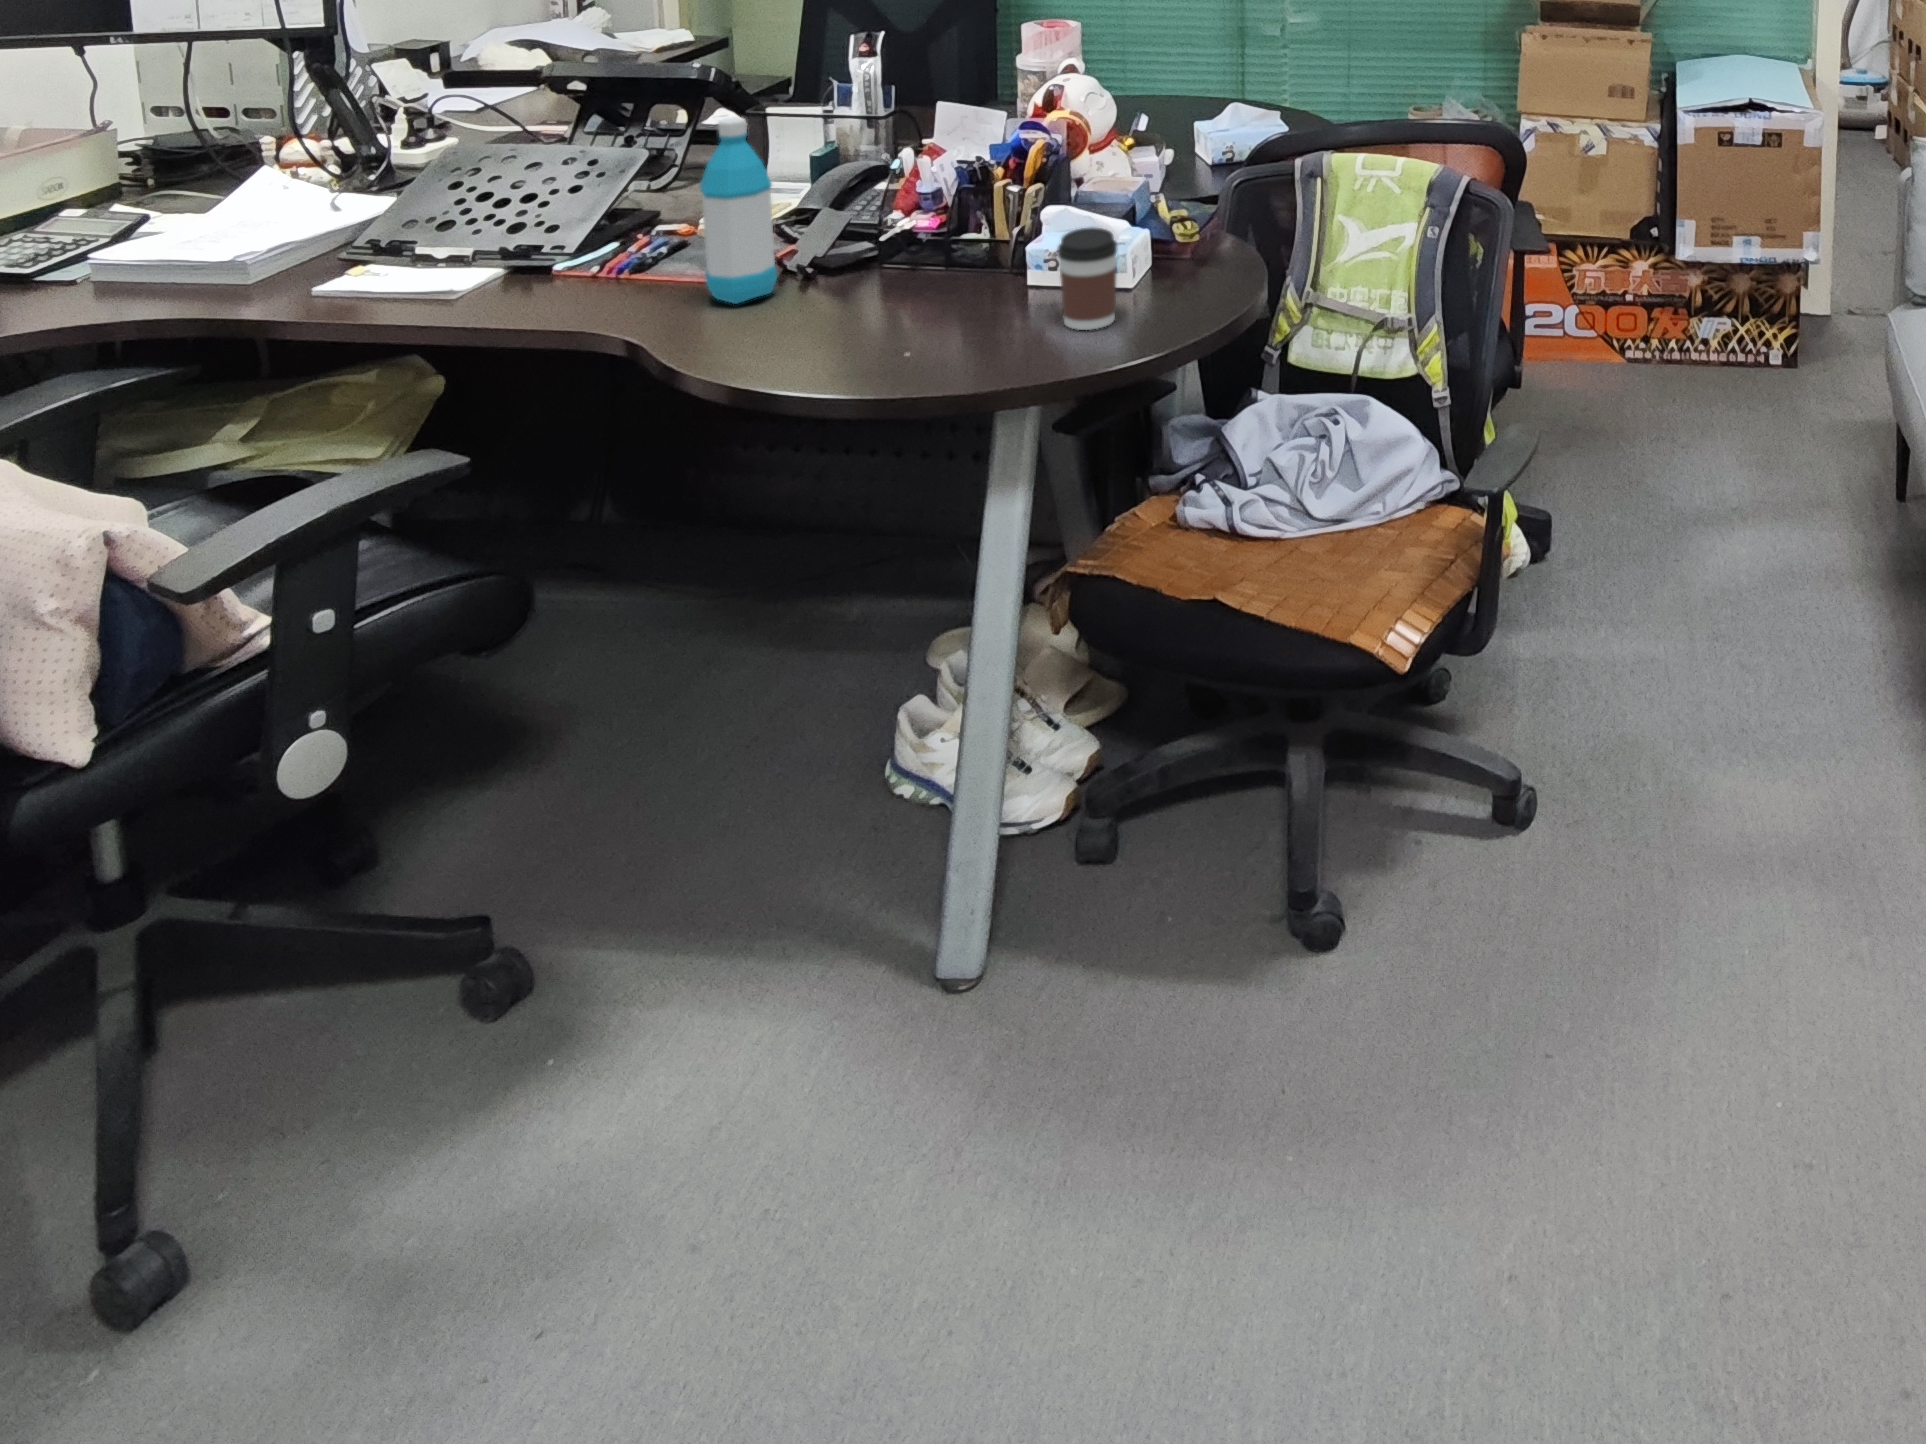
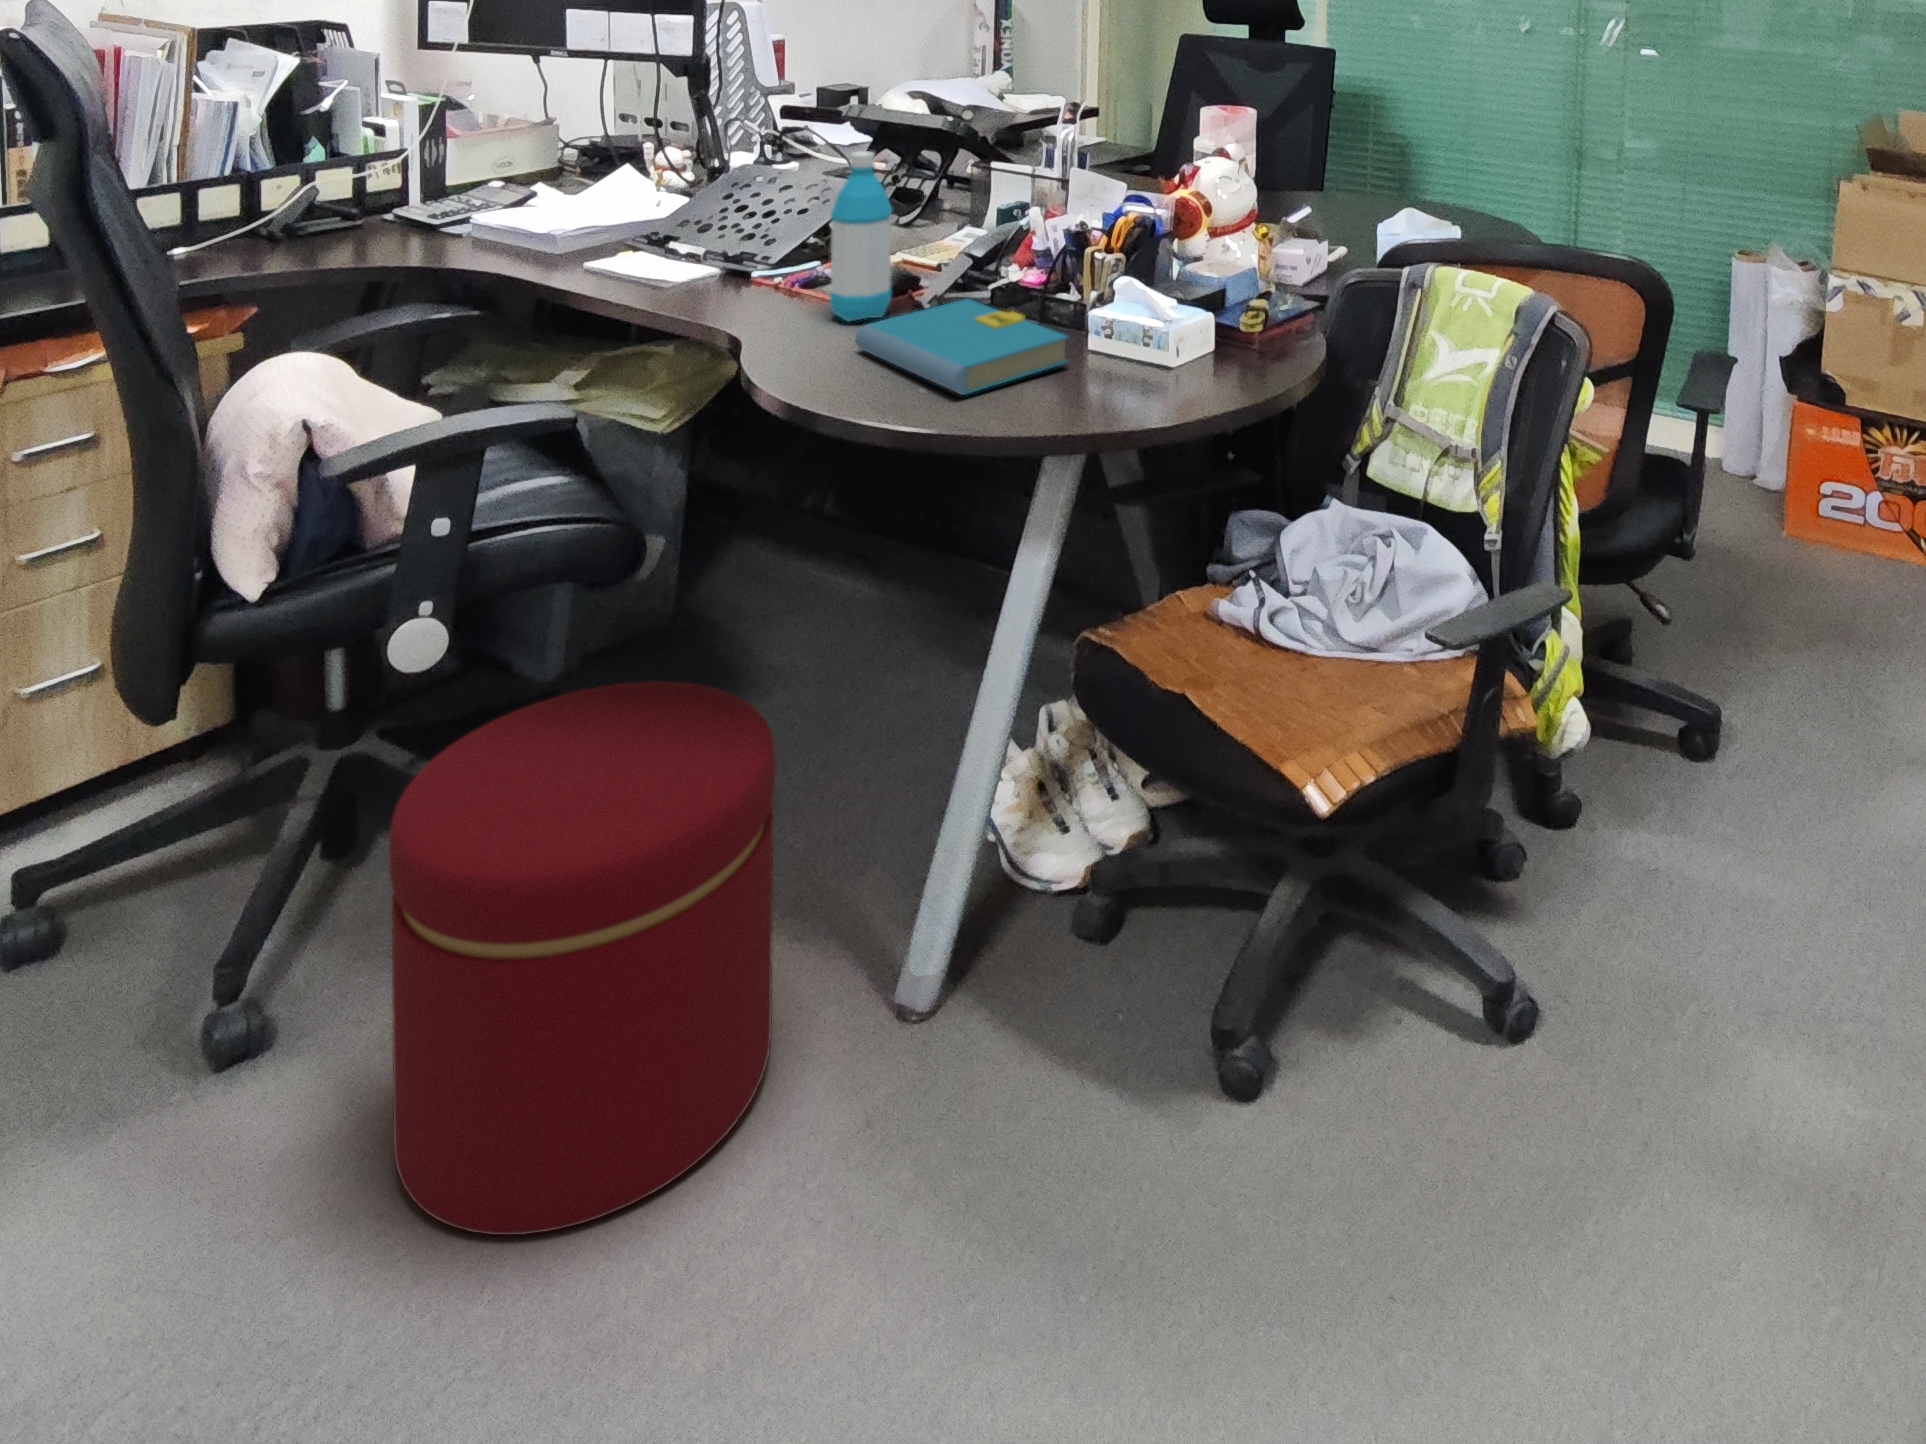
coffee cup: present [1057,228,1117,330] -> none [1086,294,1144,396]
book: none [778,259,1025,354] -> present [856,299,1068,395]
ottoman: none [404,713,848,1332] -> present [389,682,776,1235]

